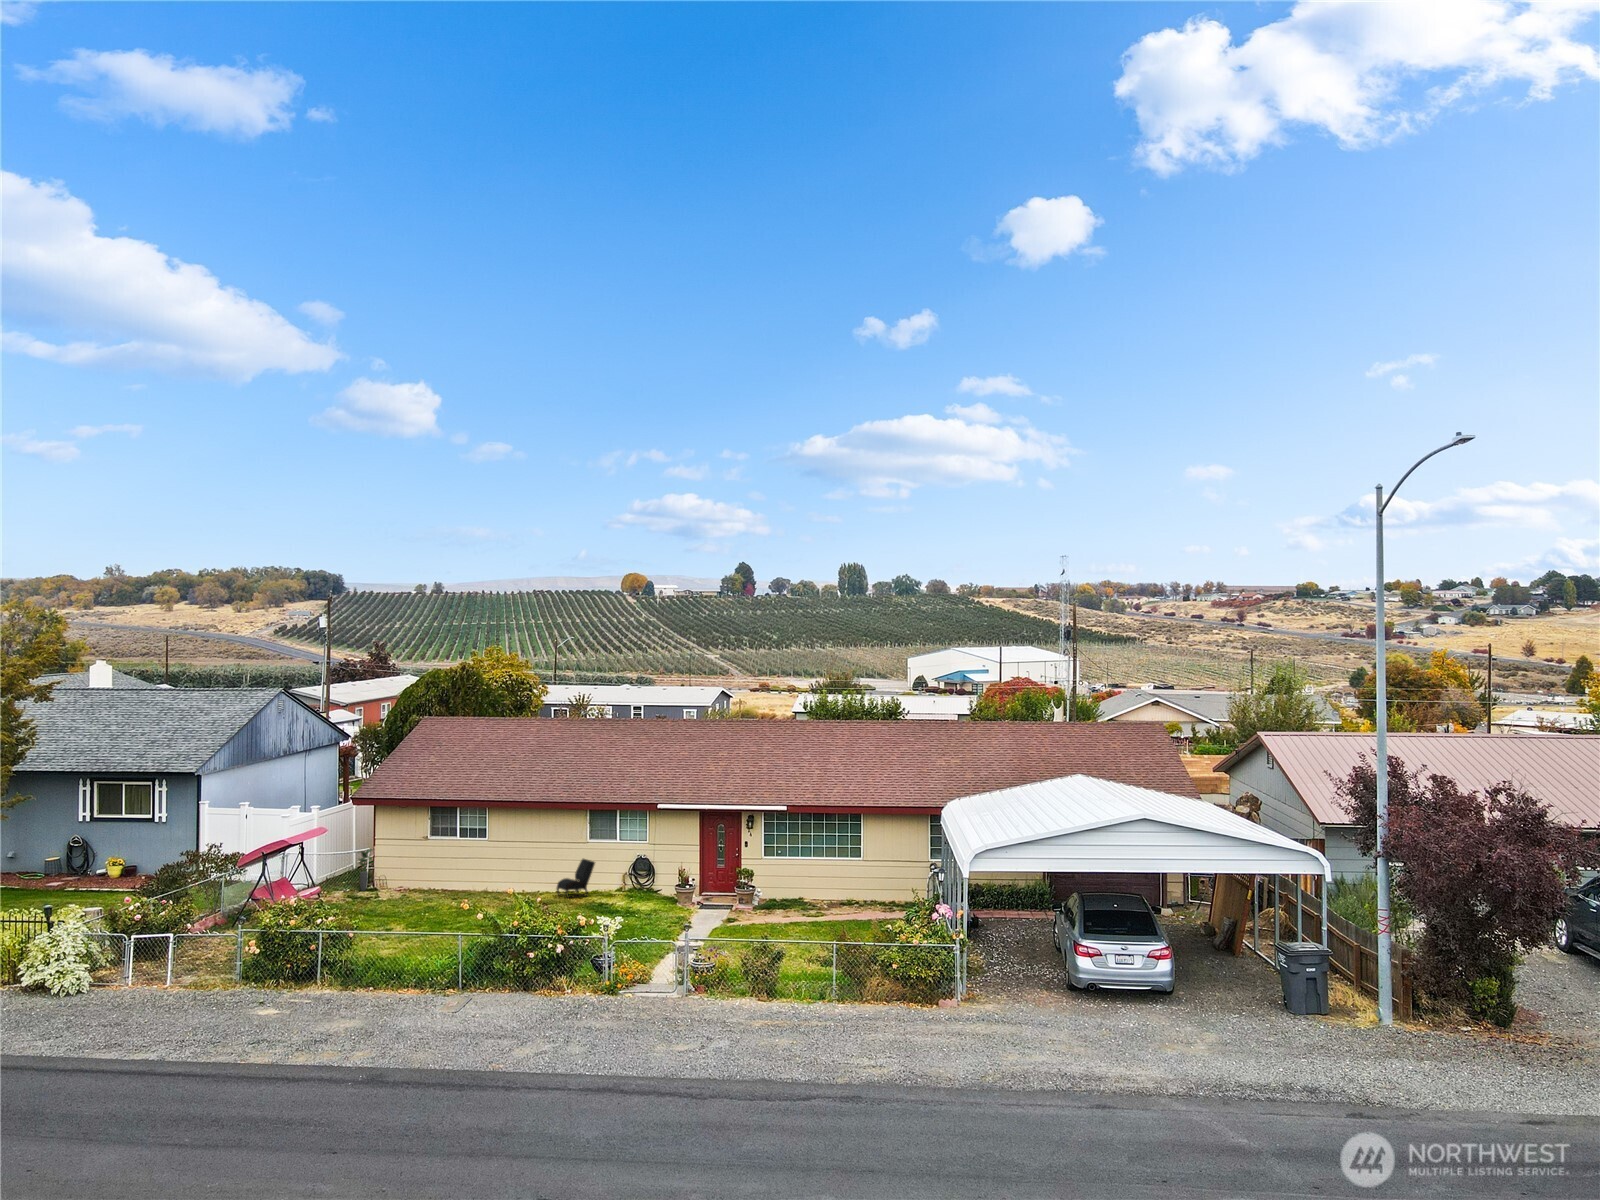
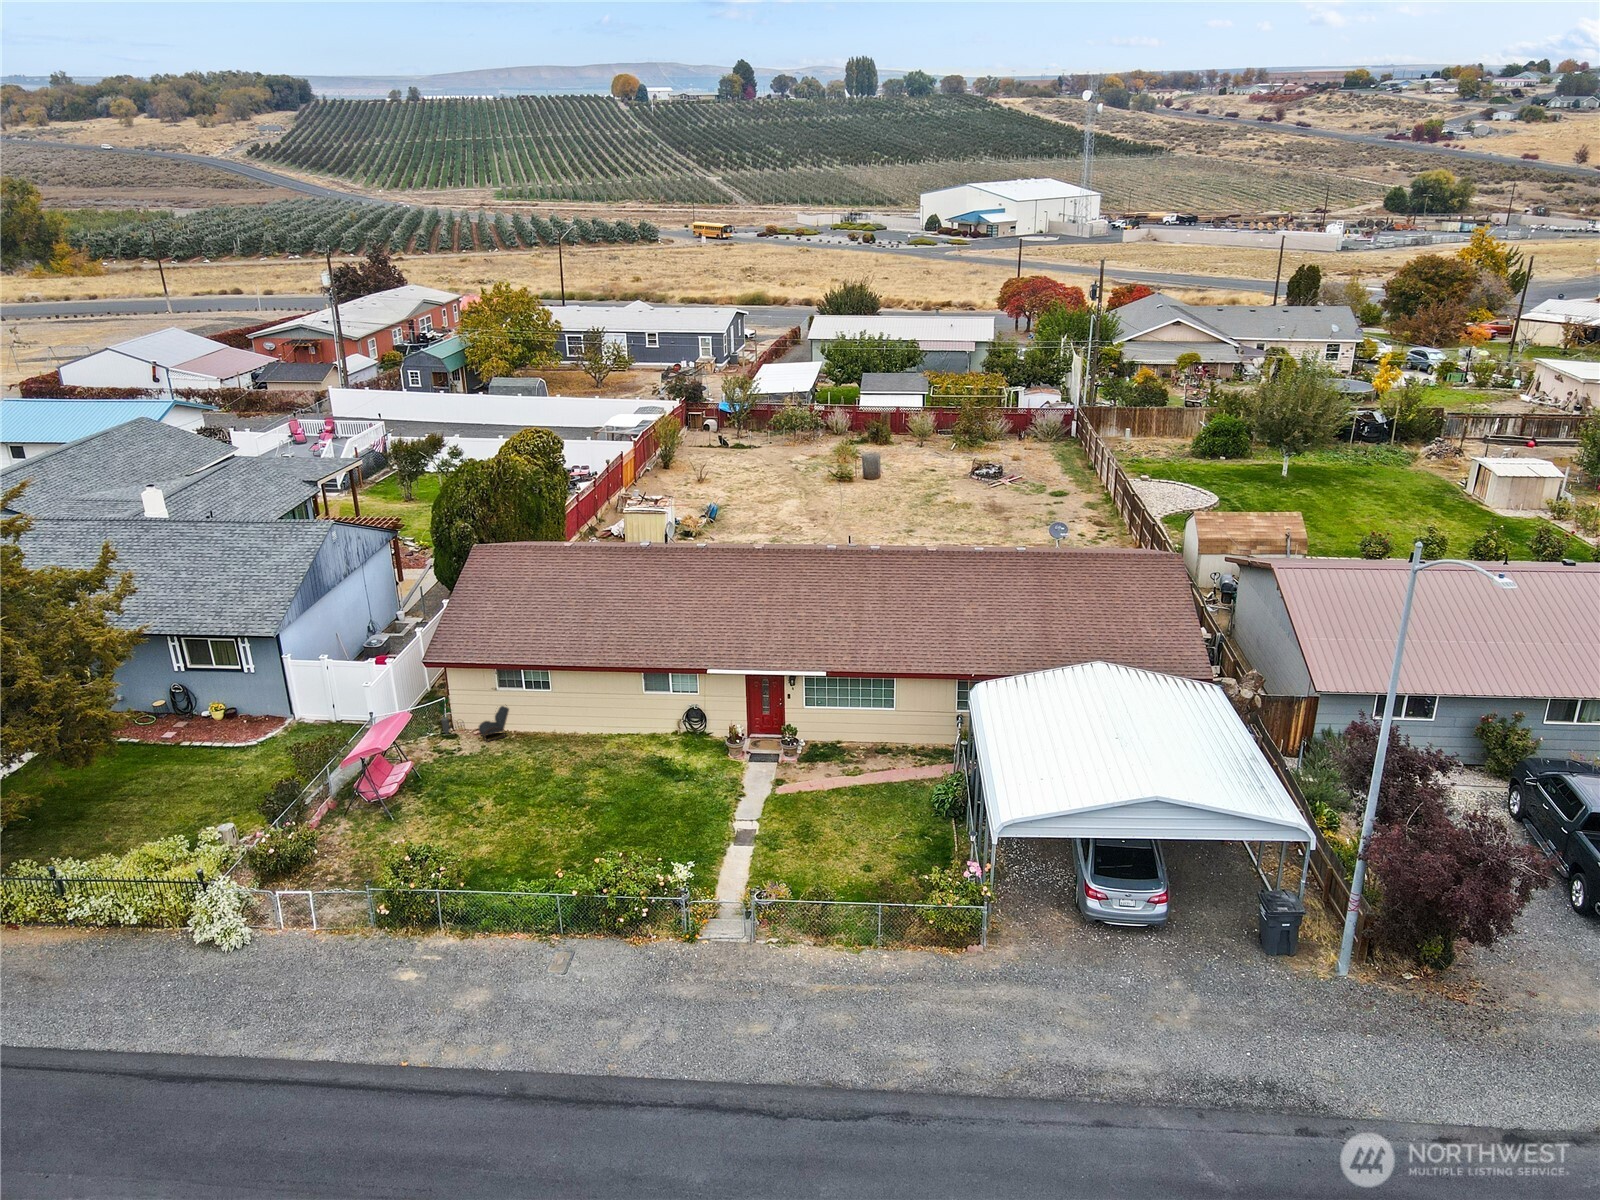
lounge chair: present [557,859,595,898] -> present [479,706,509,742]

